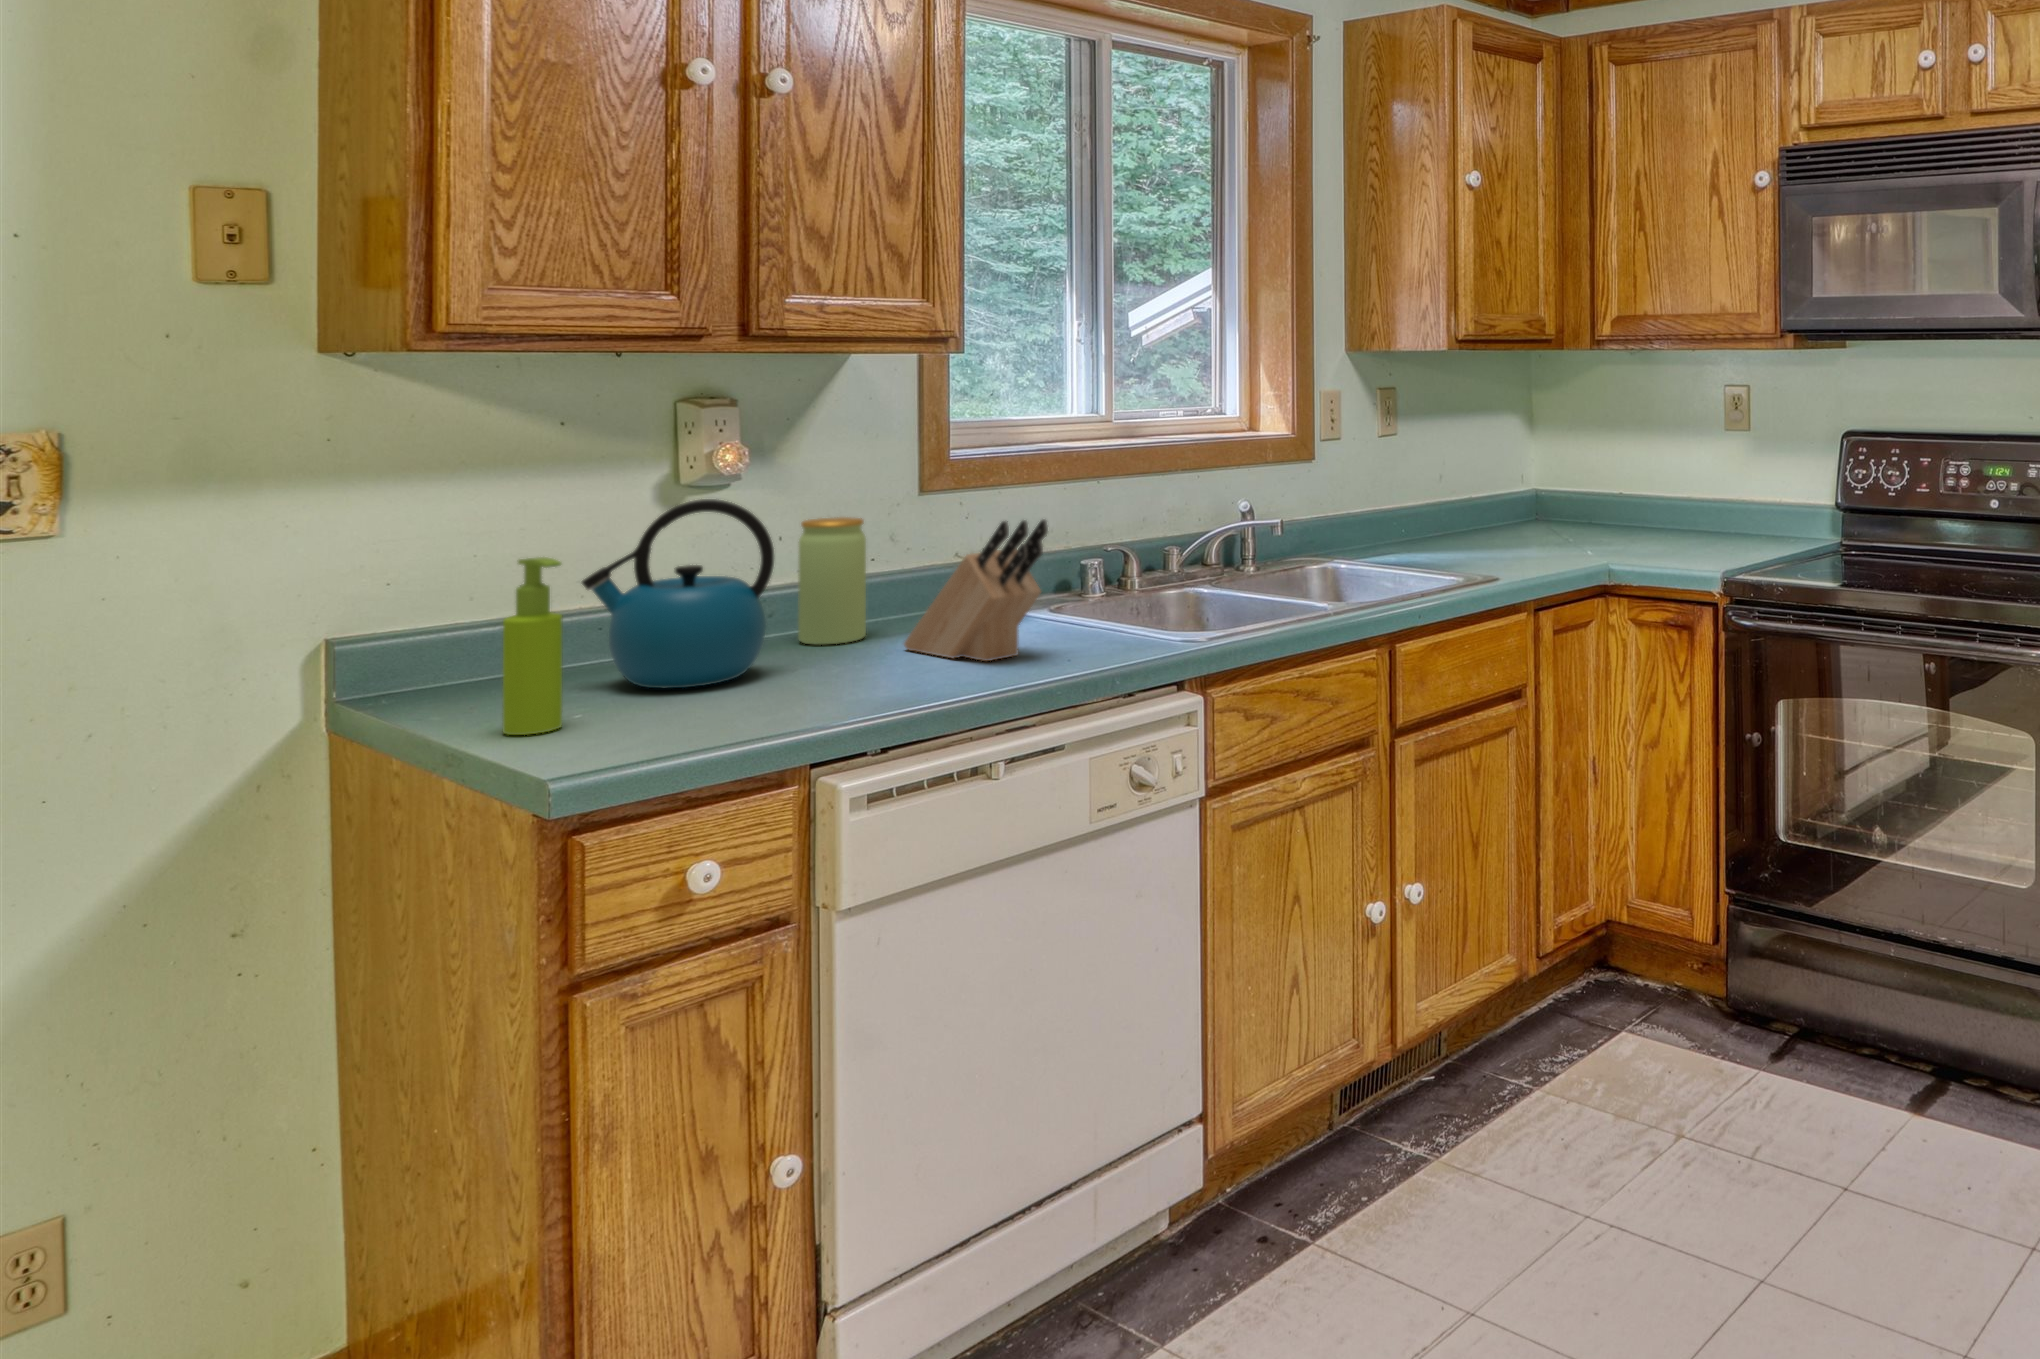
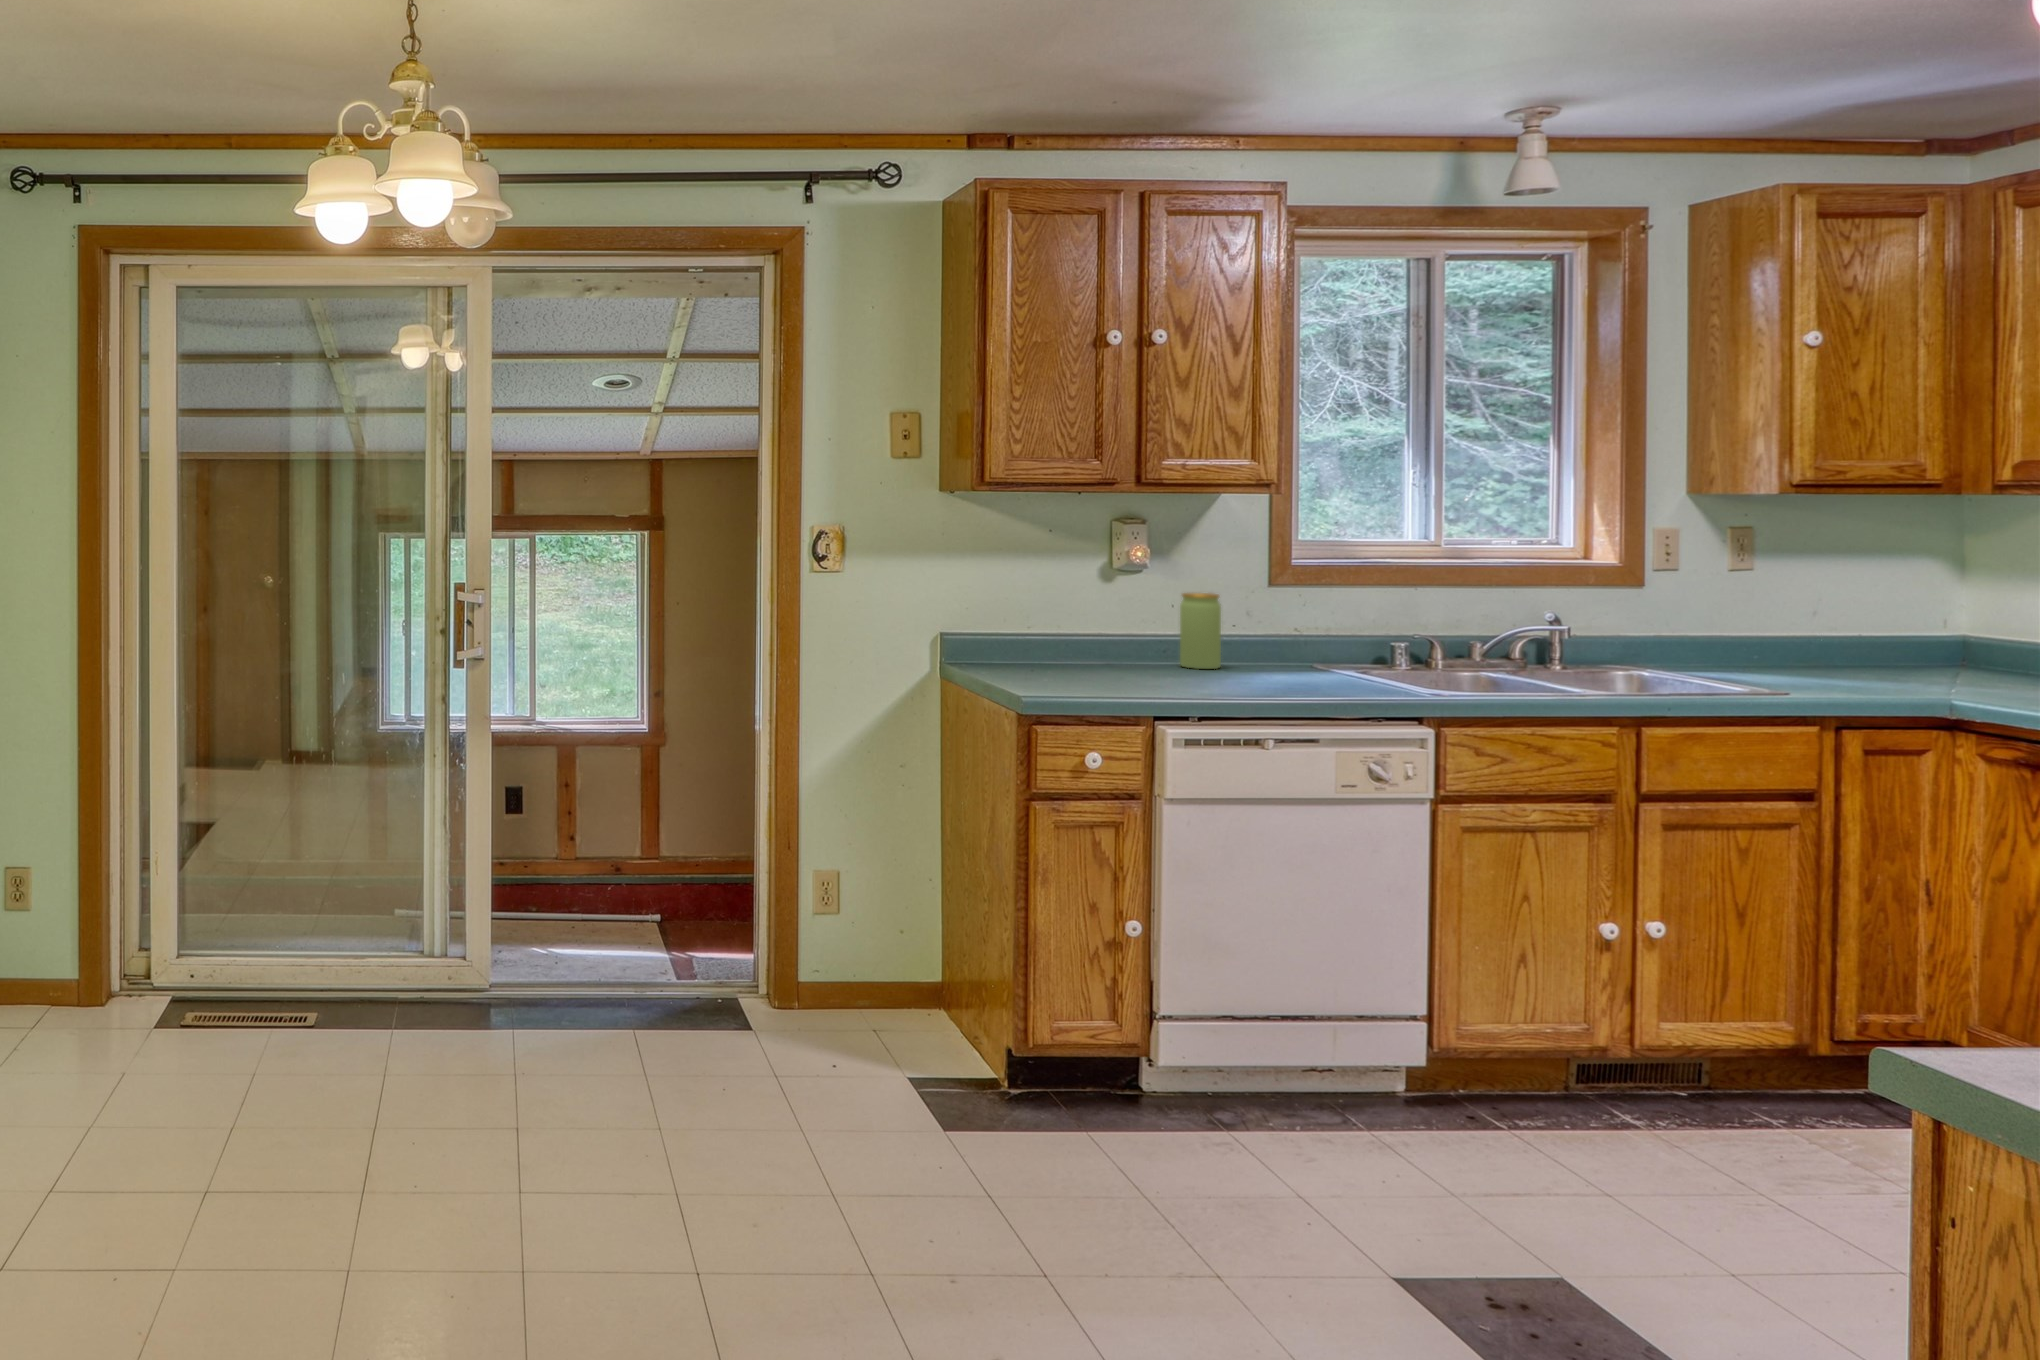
kettle: present [582,499,774,688] -> none [1055,573,1154,675]
knife block: present [904,520,1048,661] -> none [1236,599,1318,686]
soap dispenser: present [503,557,563,735] -> none [1012,594,1039,681]

